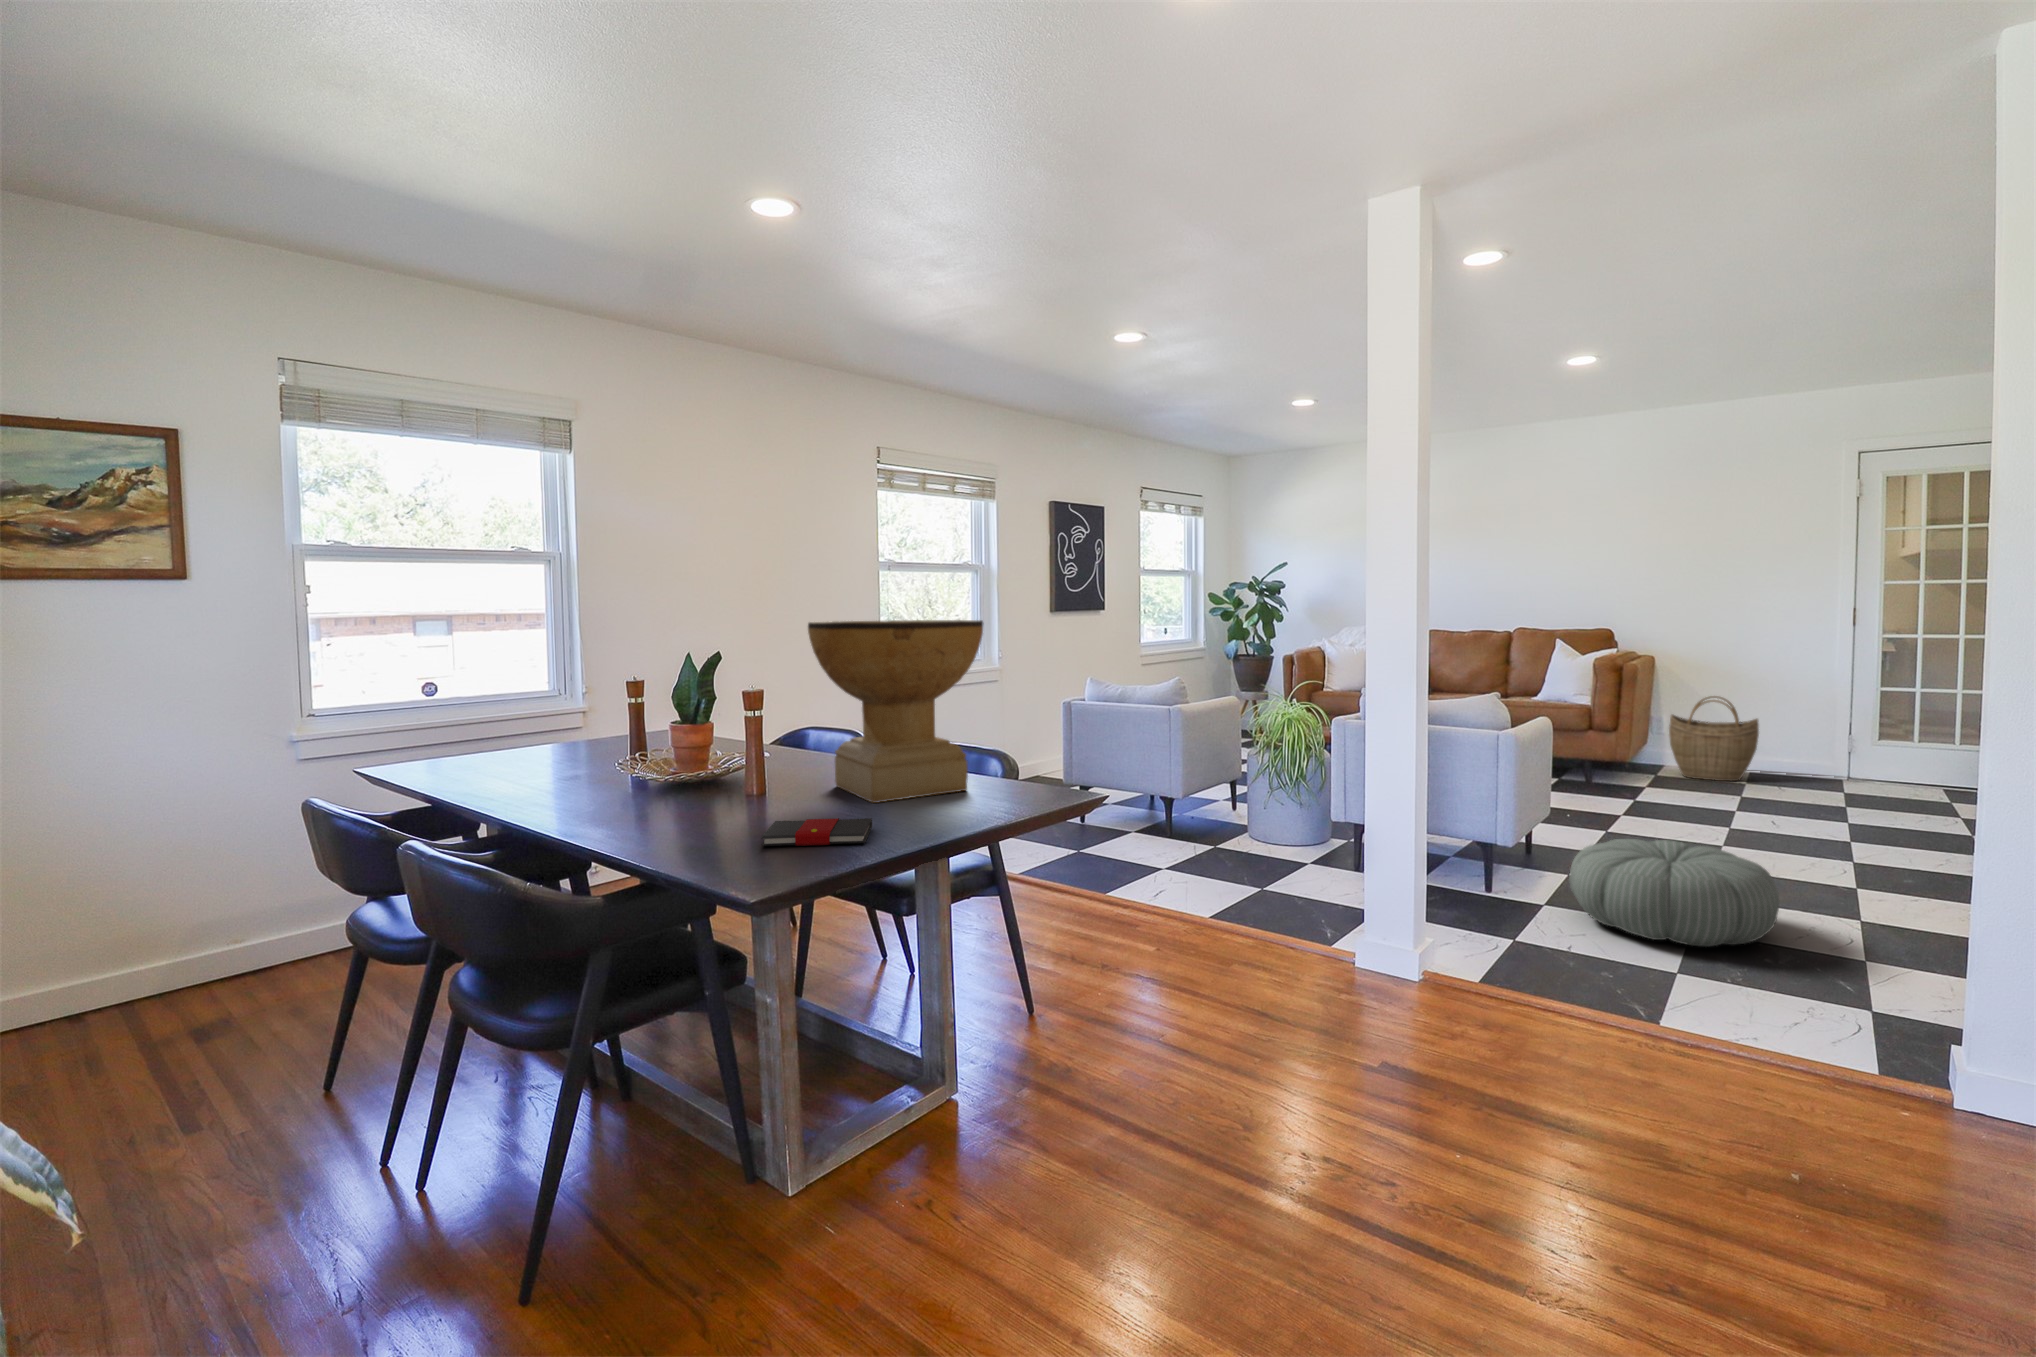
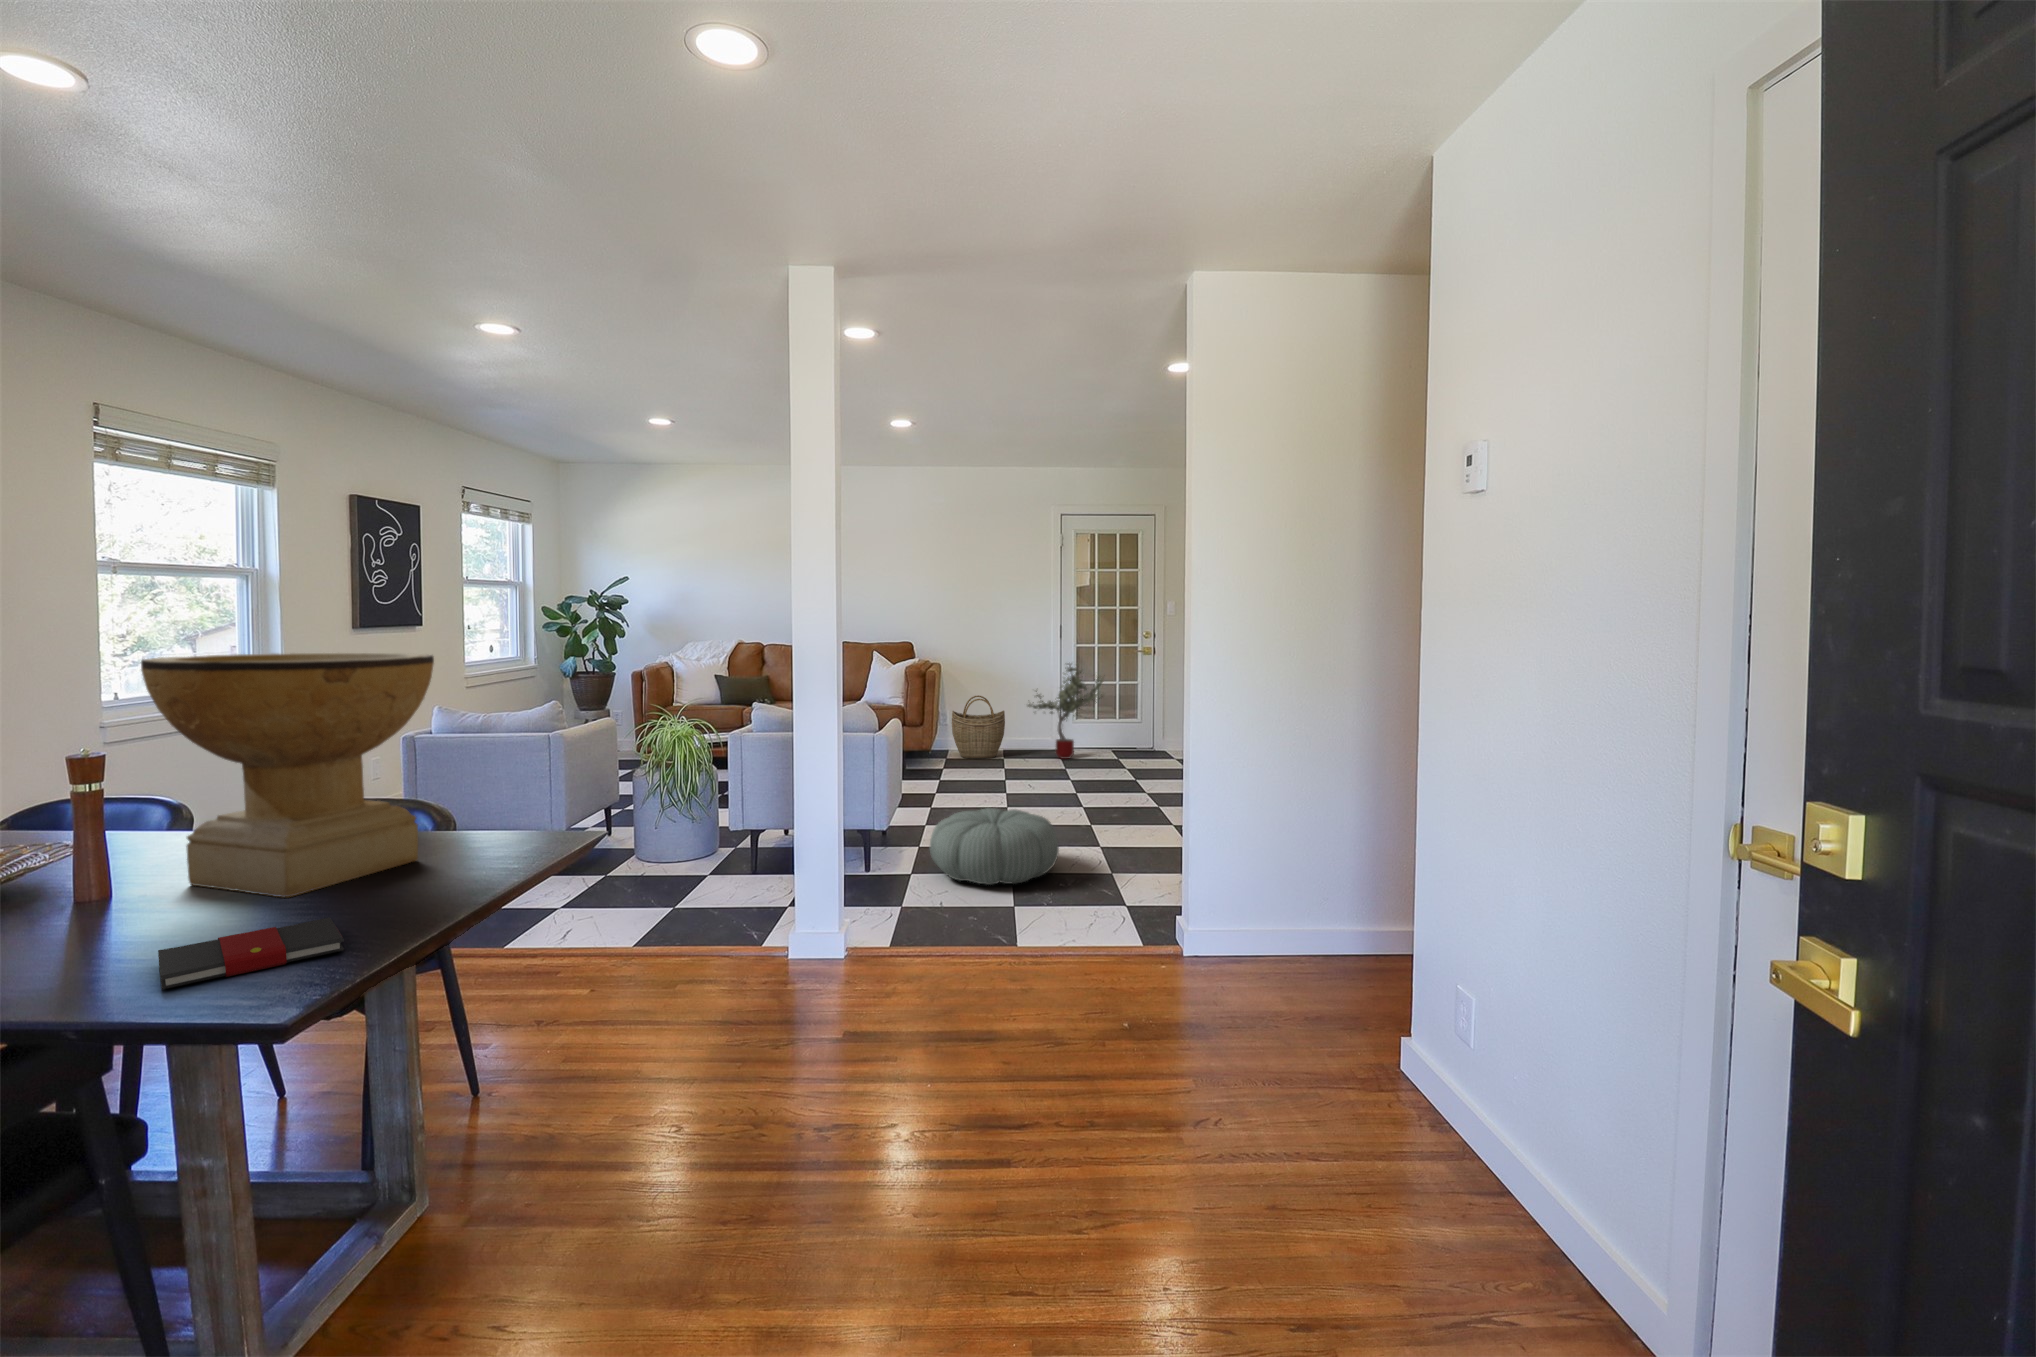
potted tree: none [1795,652,1956,795] -> present [1028,663,1104,759]

